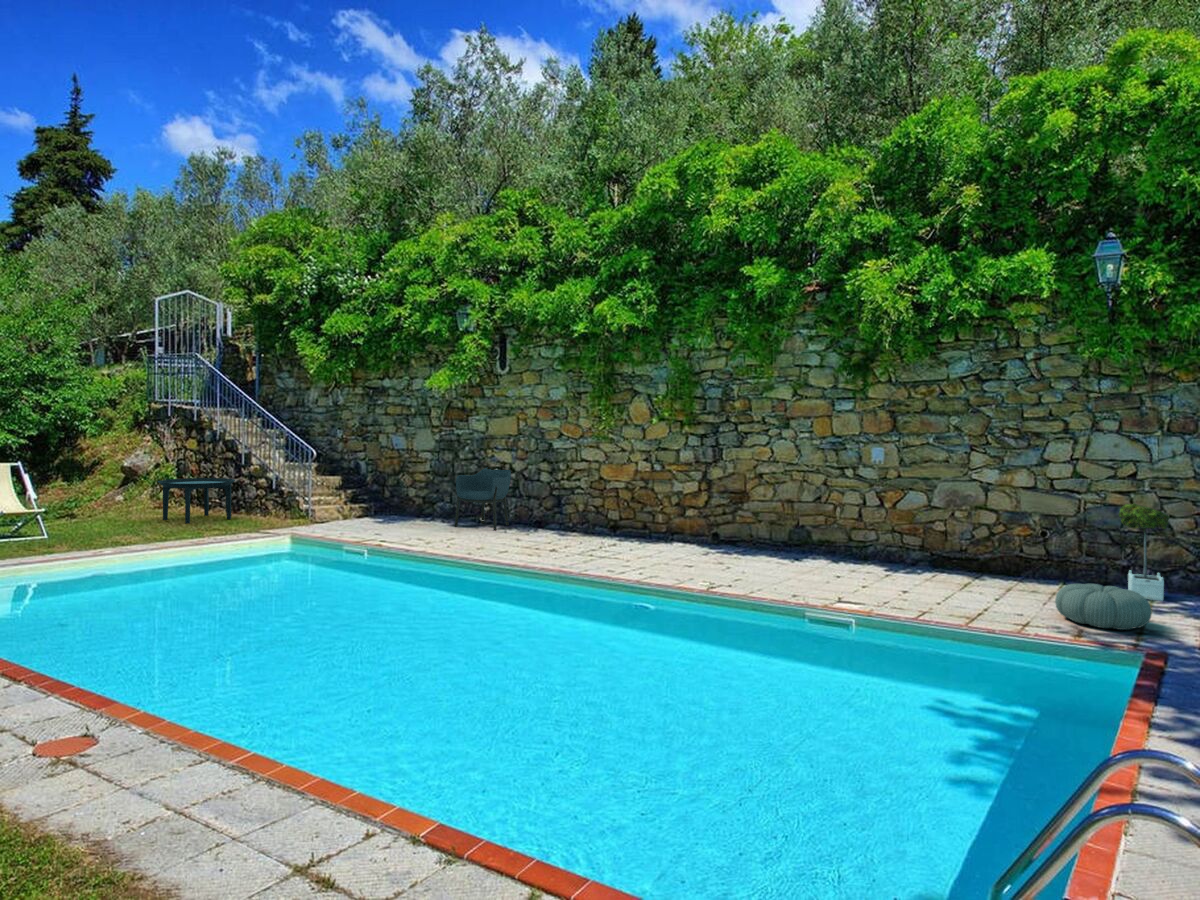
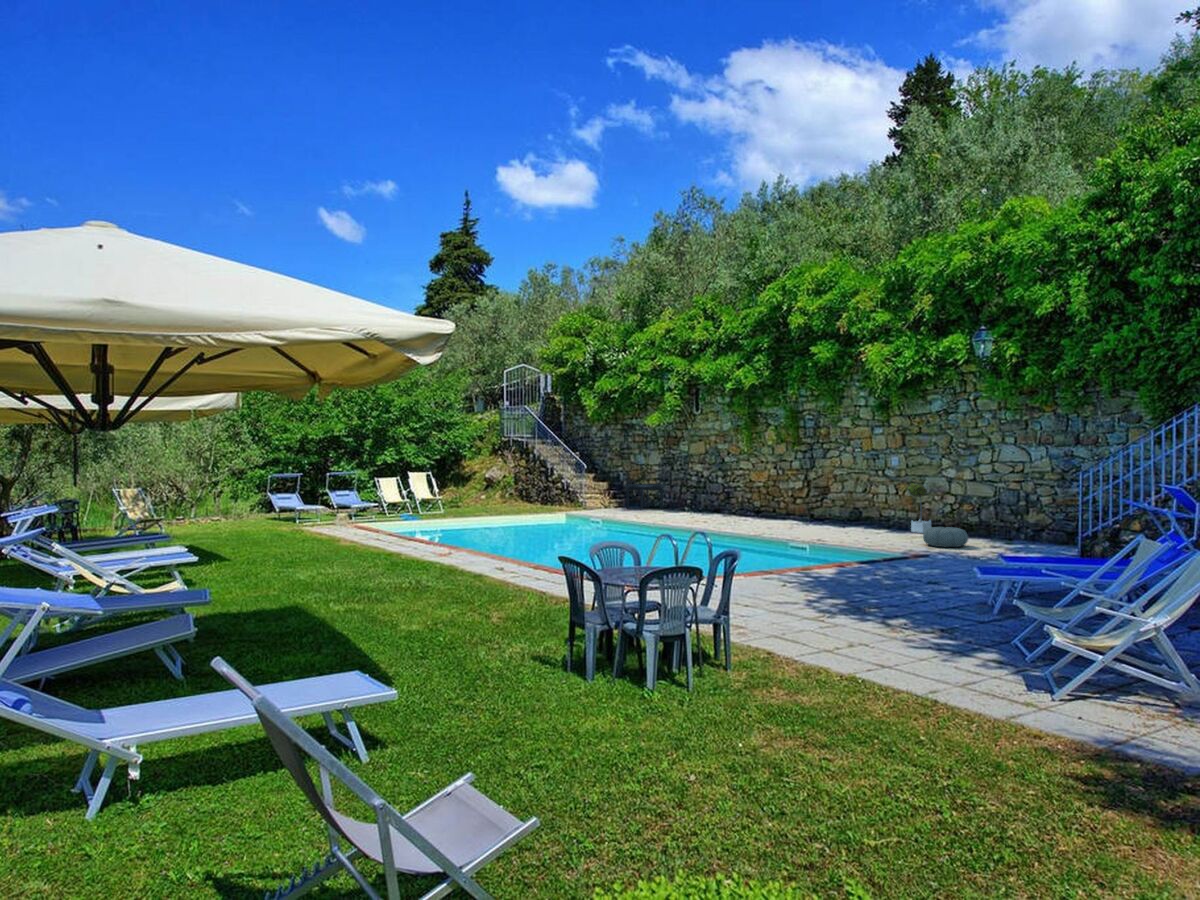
armchair: present [454,468,511,530] -> none [665,474,700,513]
round table: present [158,478,235,524] -> present [625,484,664,510]
potted tree: present [1119,503,1169,601] -> present [908,483,931,533]

